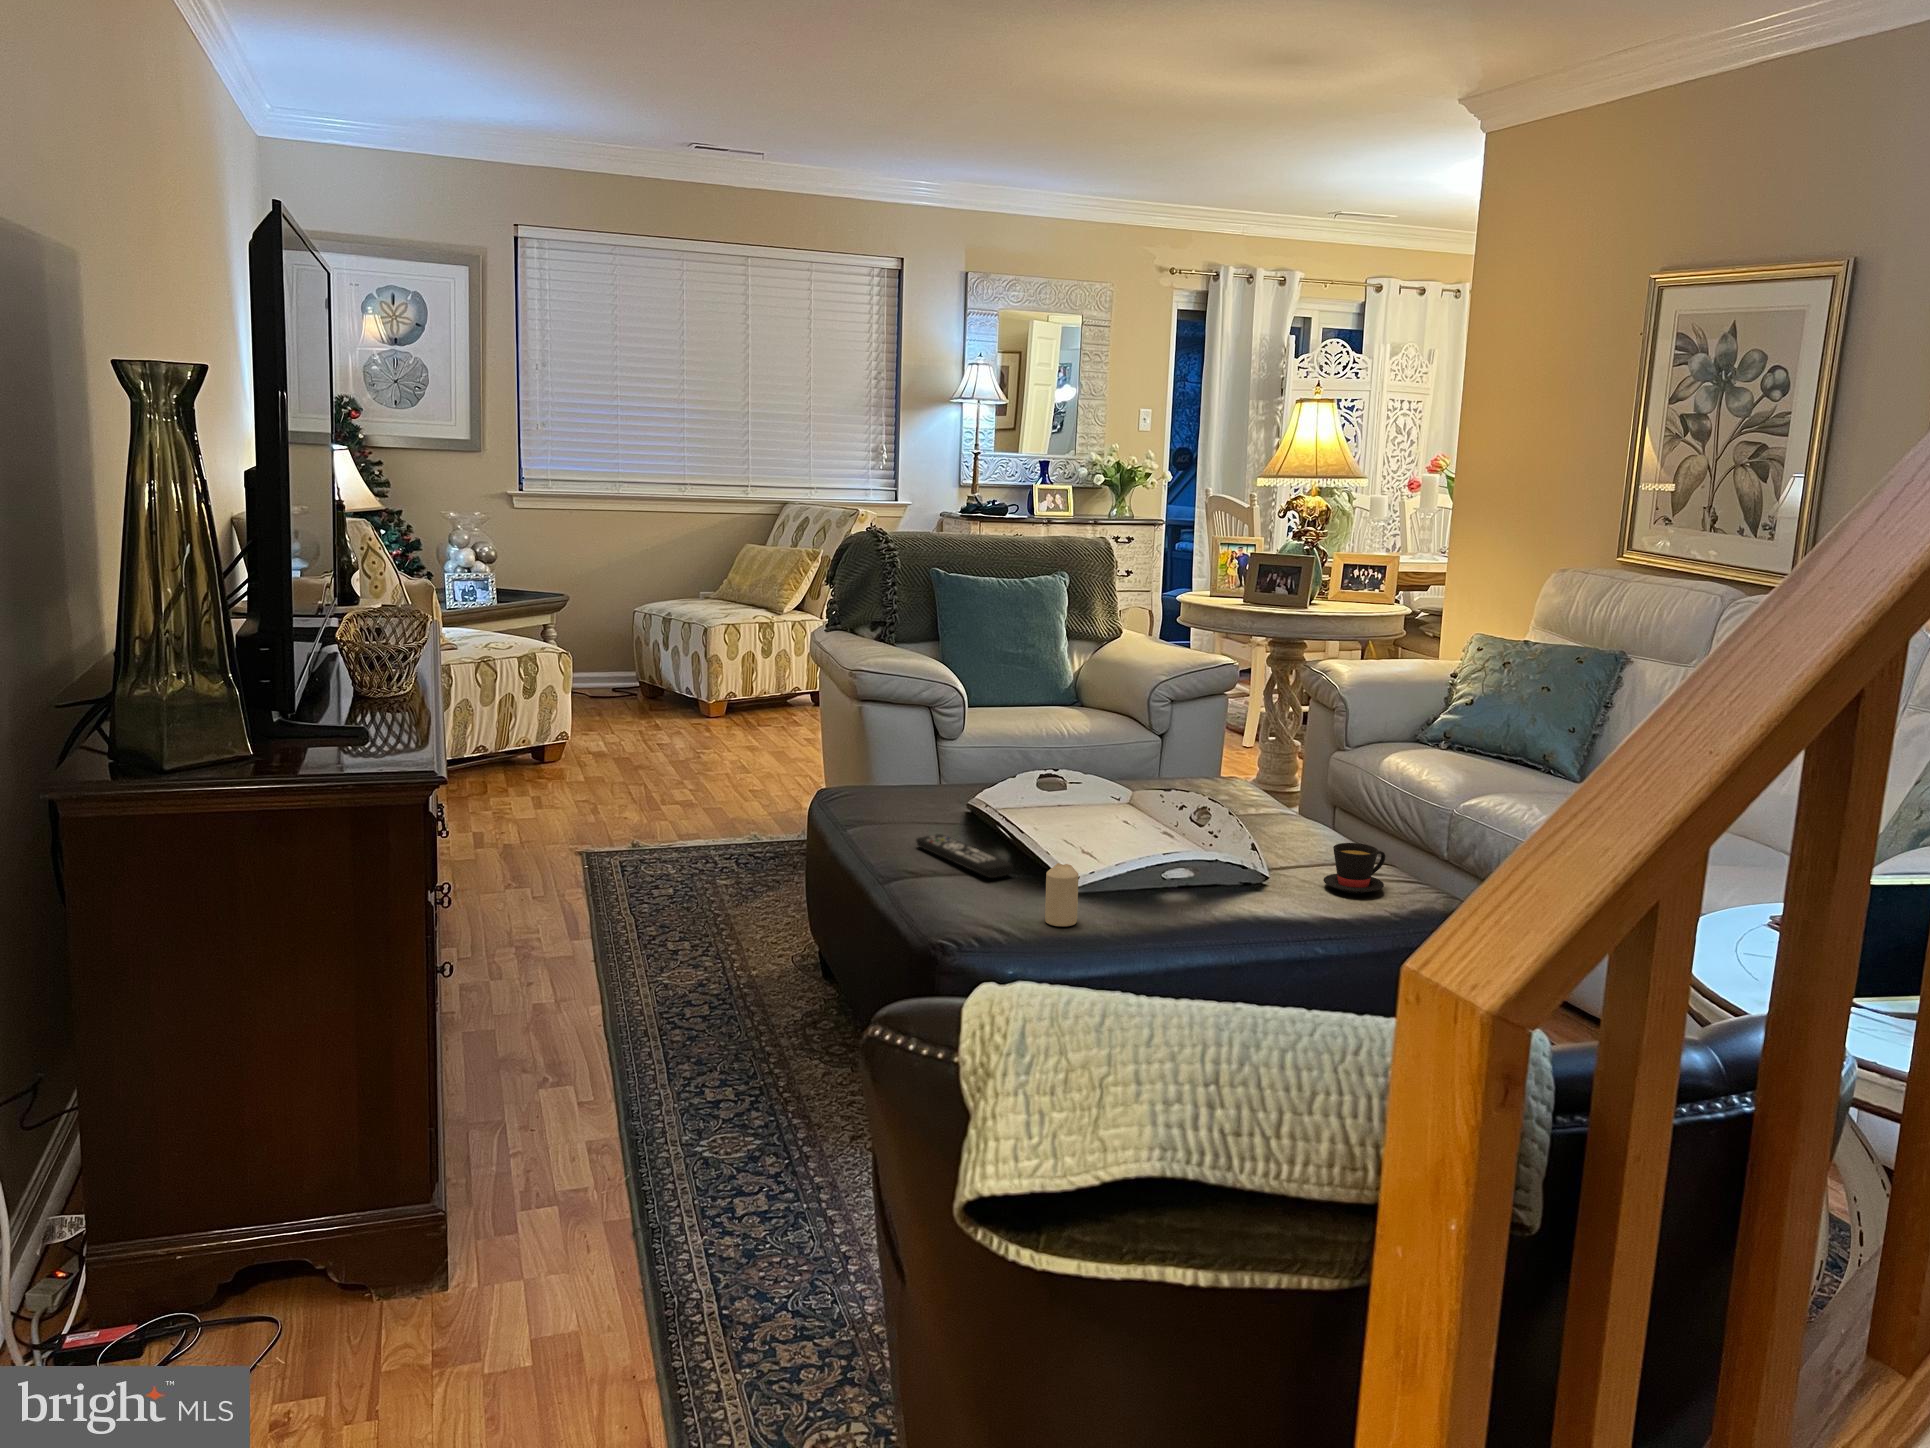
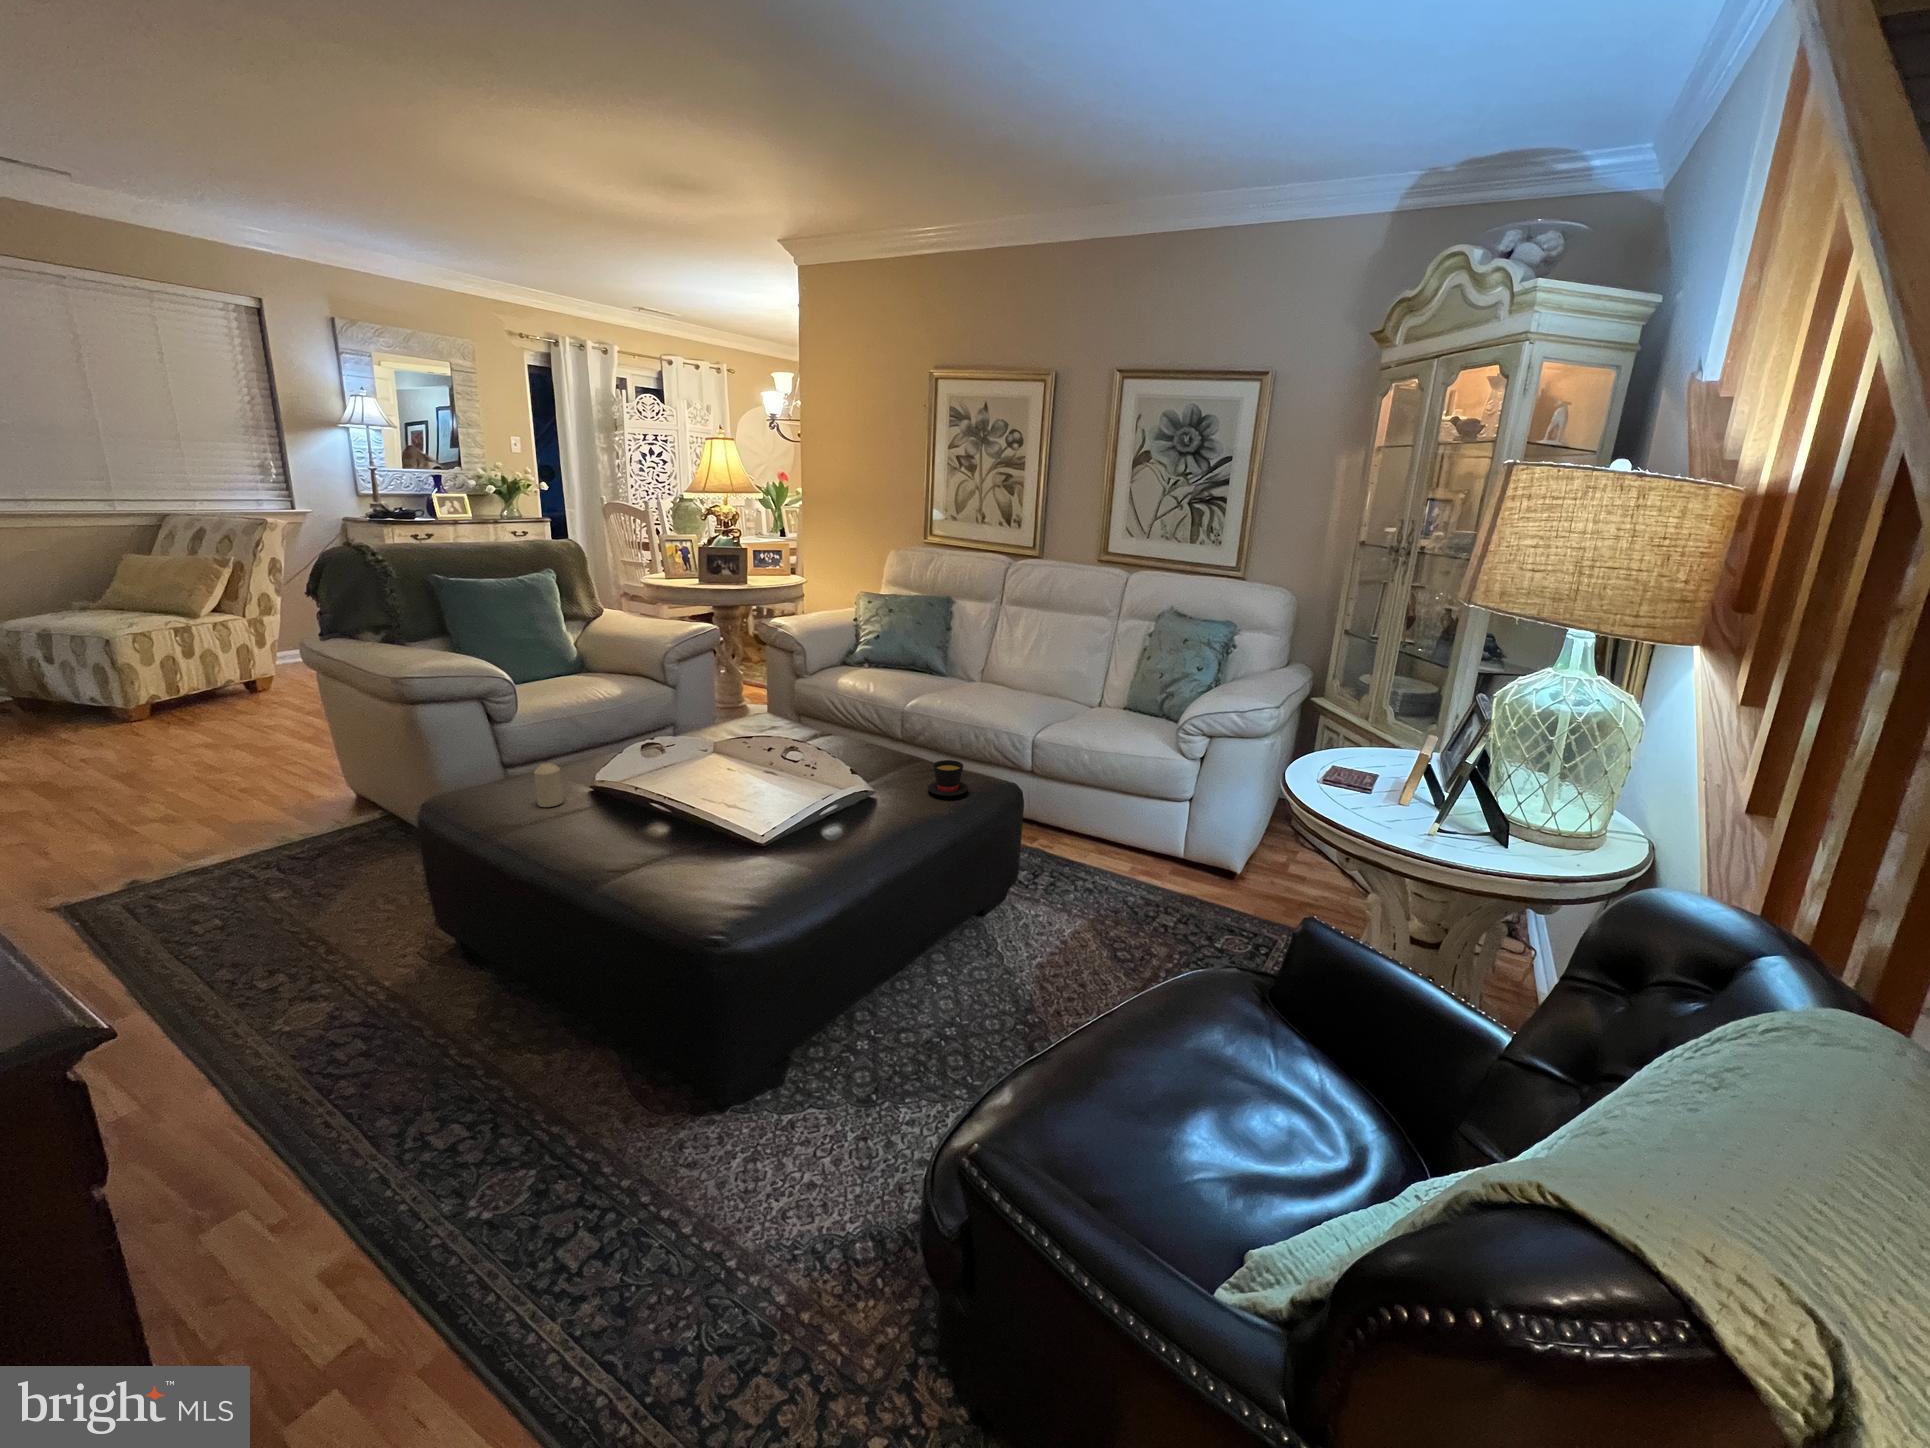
remote control: present [916,834,1013,878] -> none [601,828,715,859]
candle: present [1045,863,1079,926] -> present [534,763,563,807]

